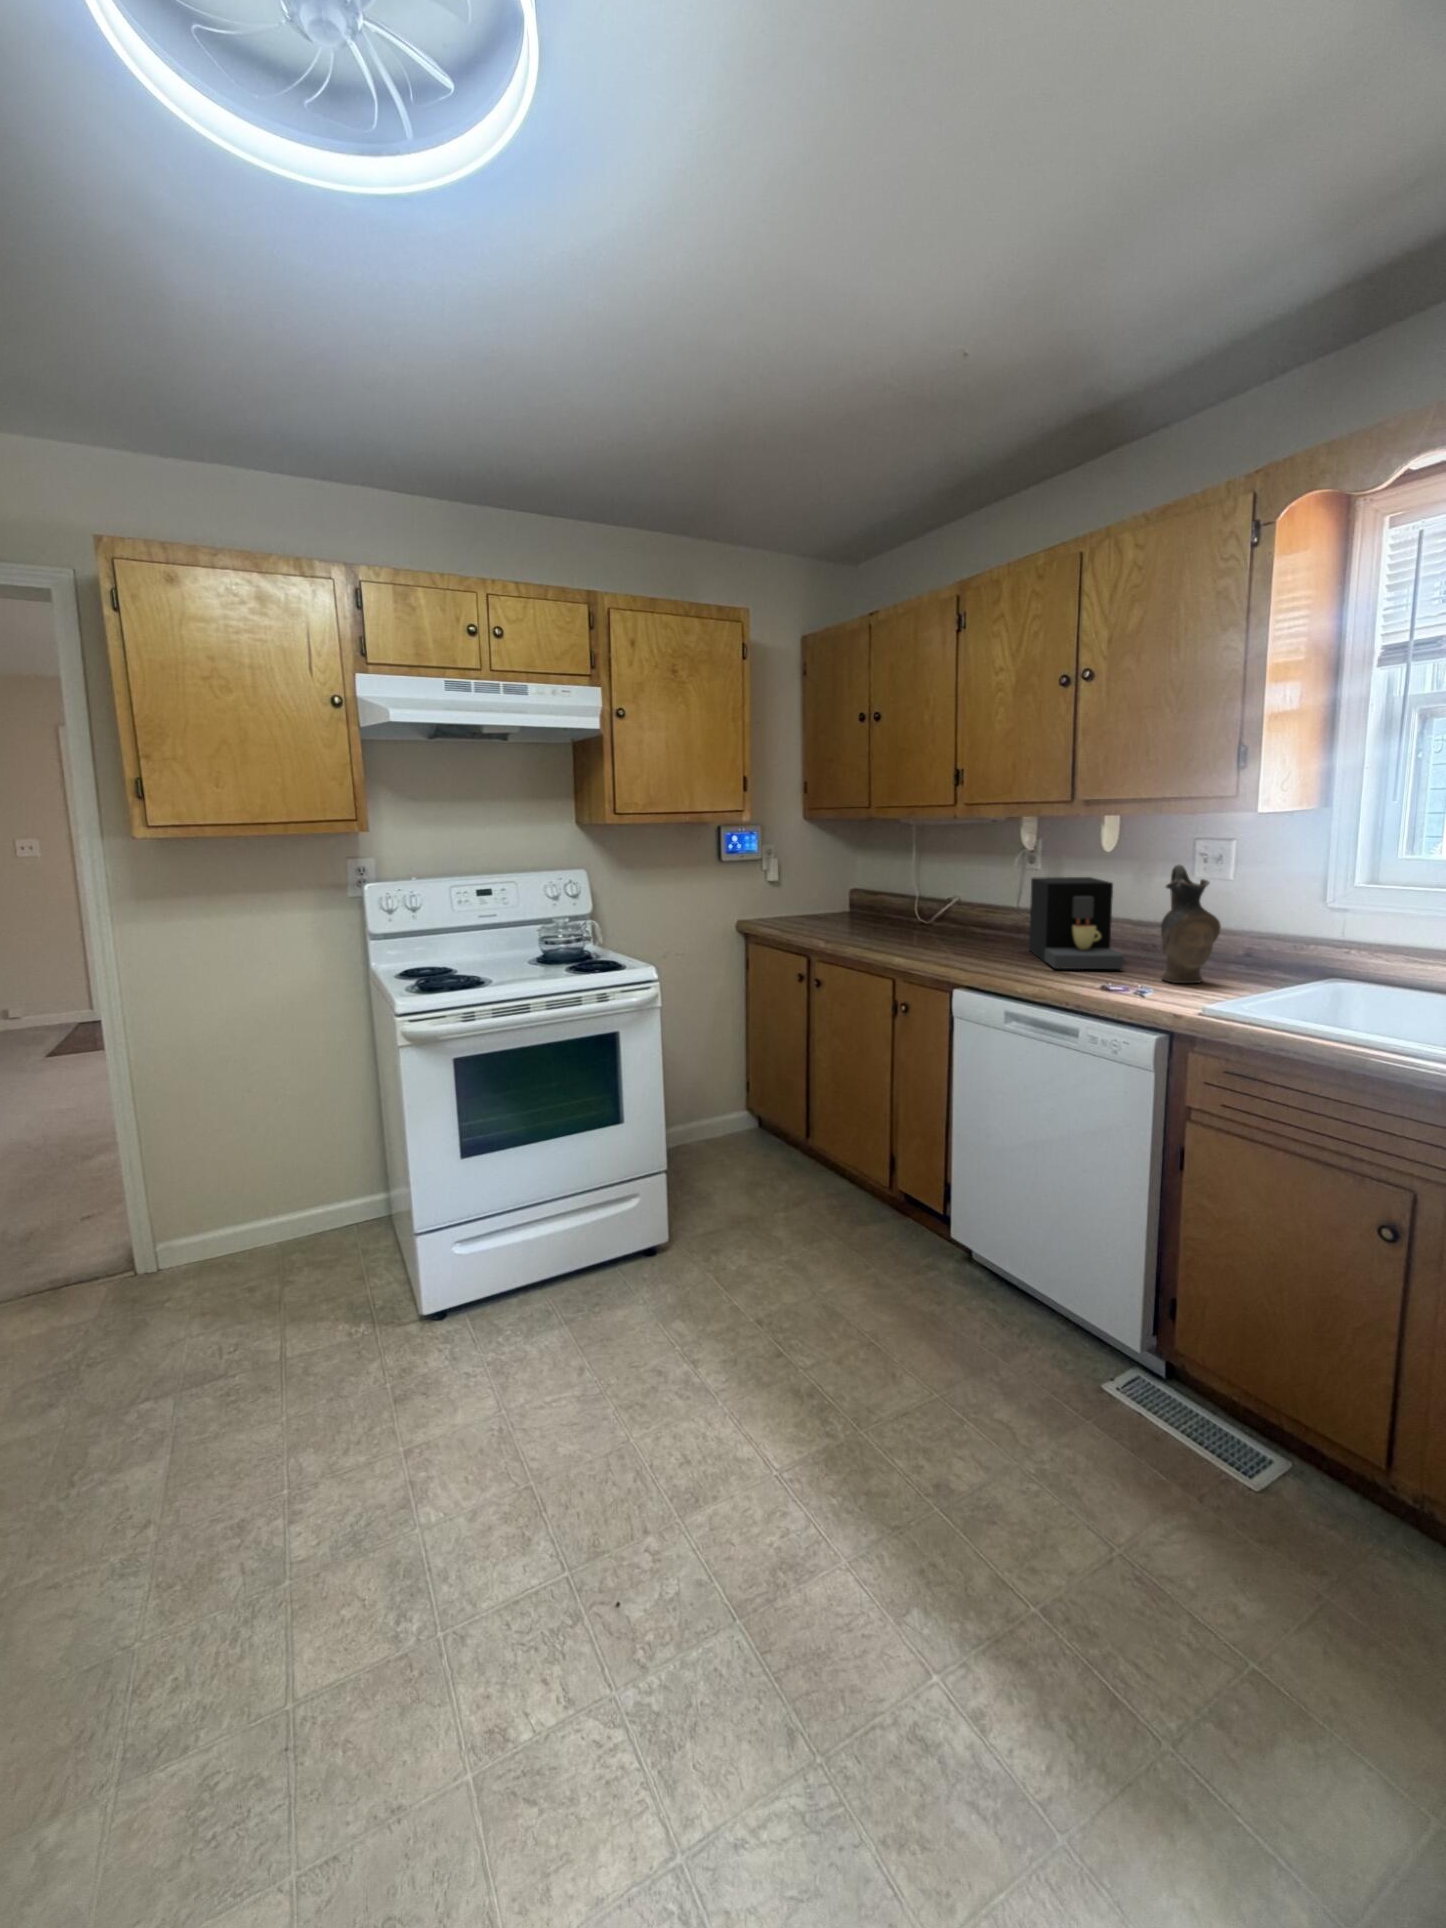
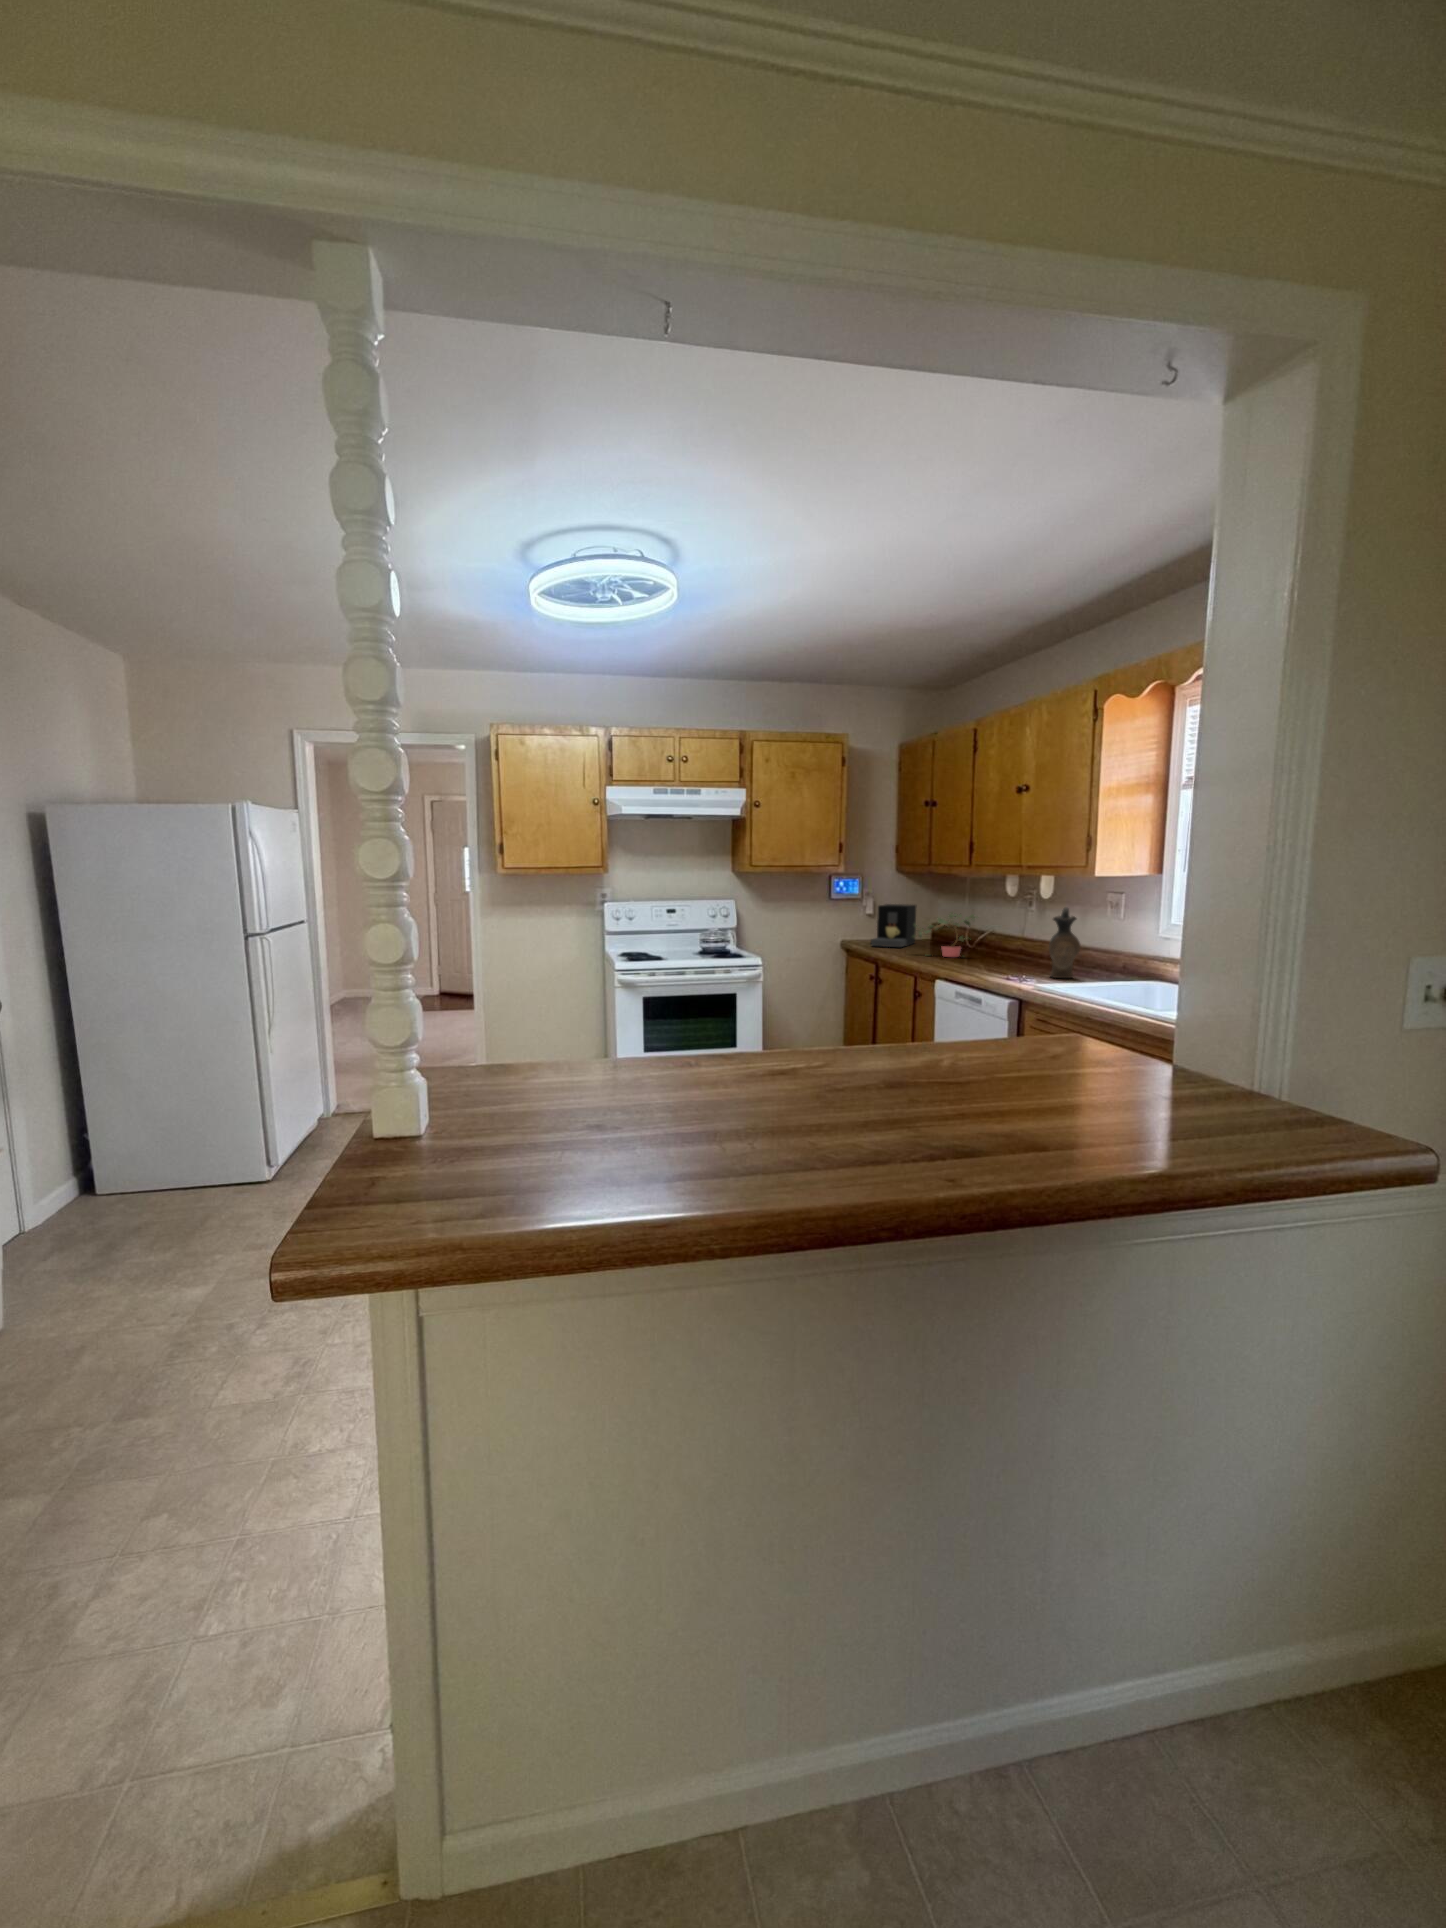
potted plant: none [869,875,974,944] -> present [912,913,975,957]
coffee maker: present [1029,877,1124,969] -> present [871,904,916,947]

